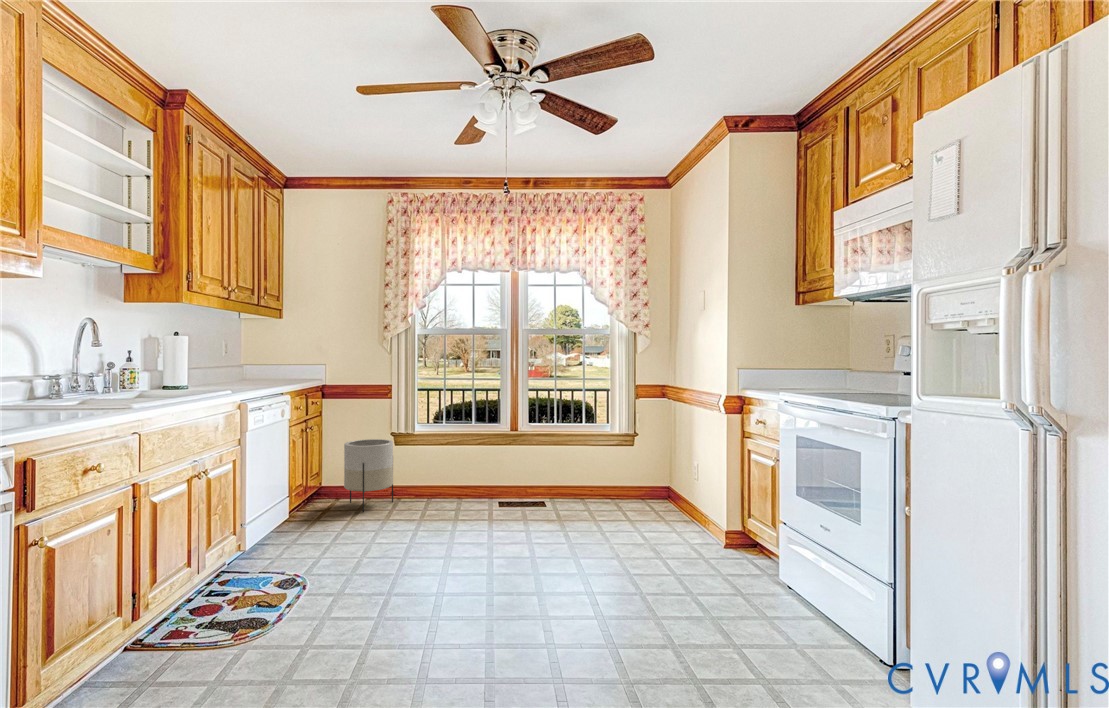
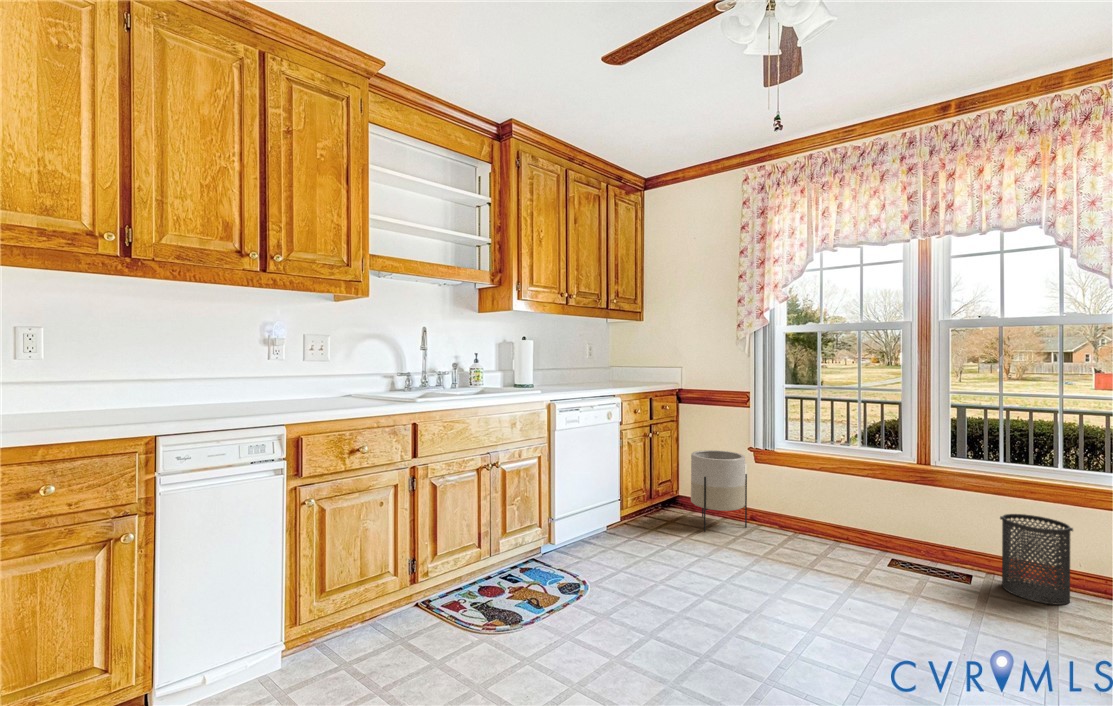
trash can: none [561,451,594,500] -> present [1000,514,1073,605]

